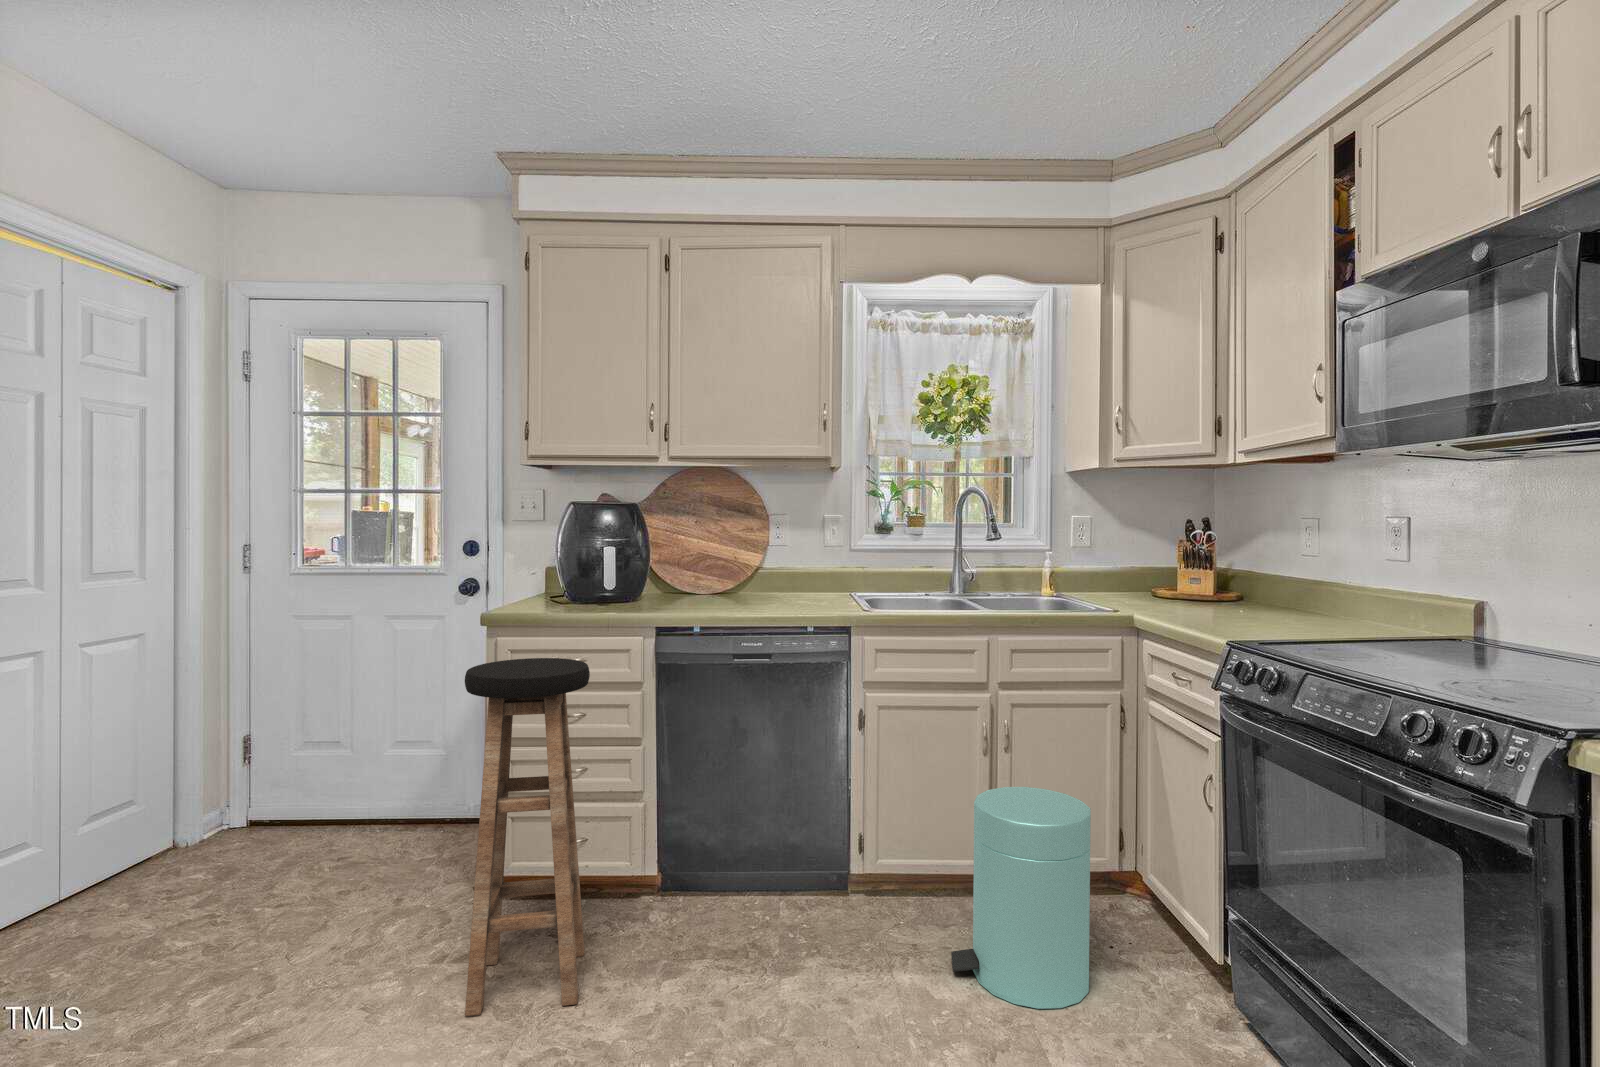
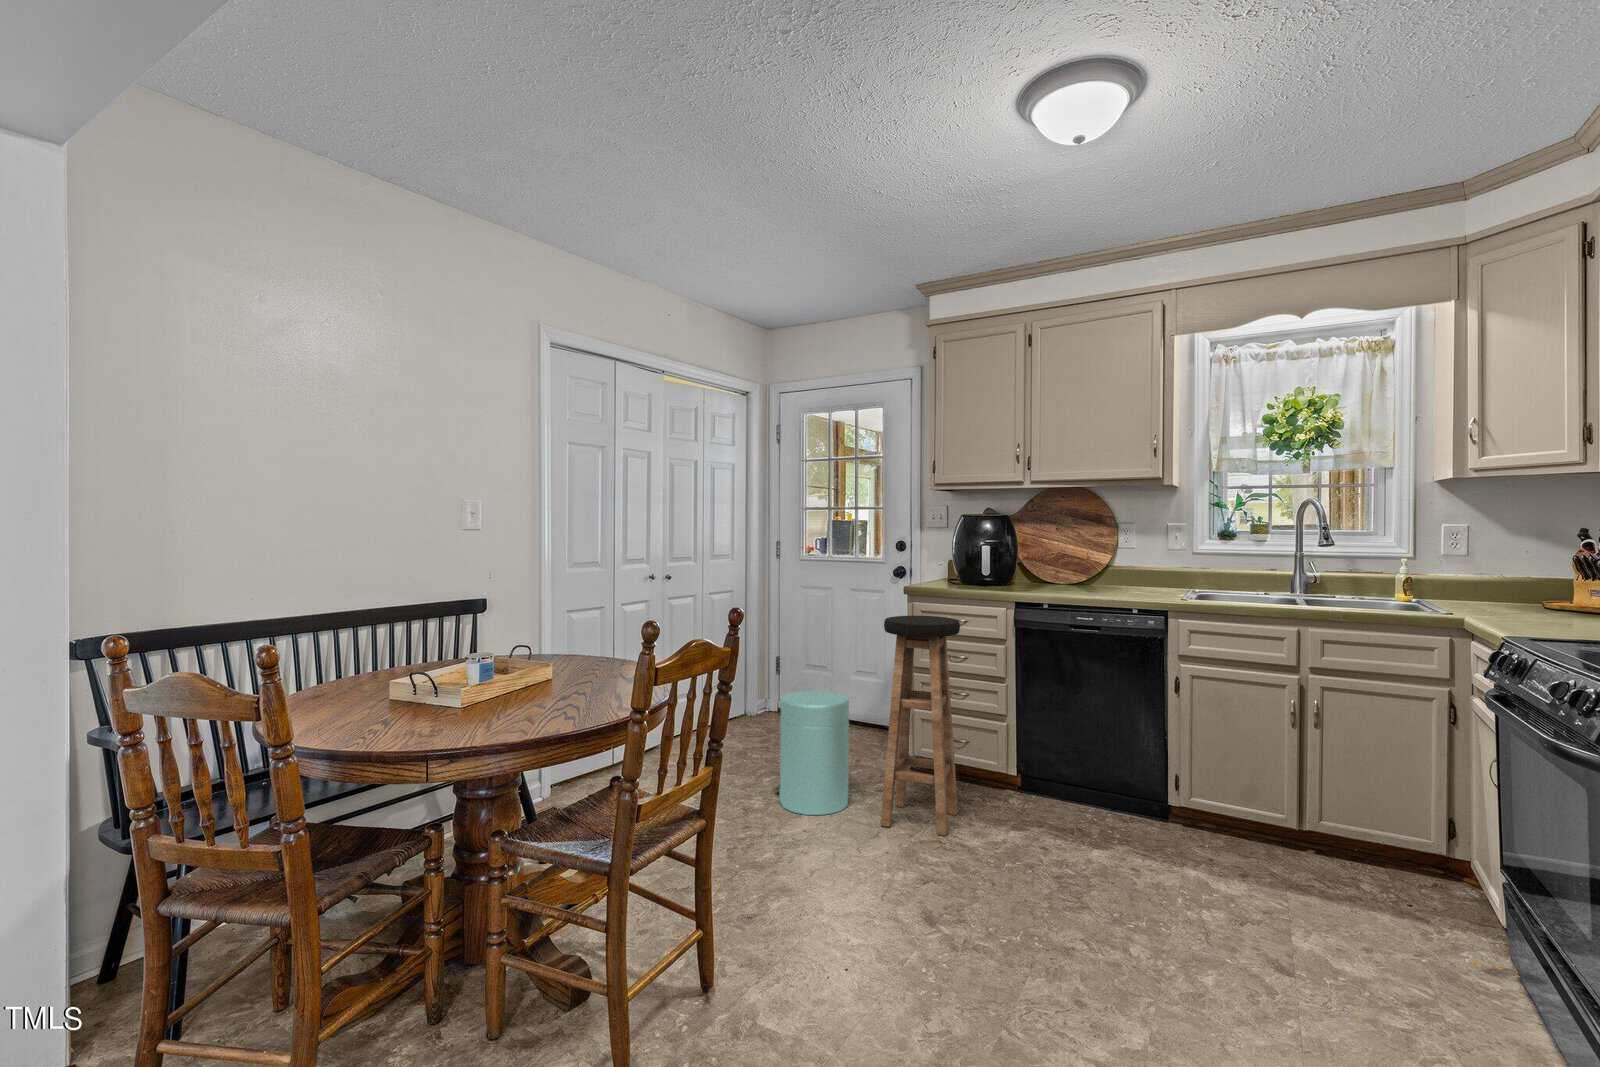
trash can: present [951,787,1091,1009] -> present [774,691,849,815]

